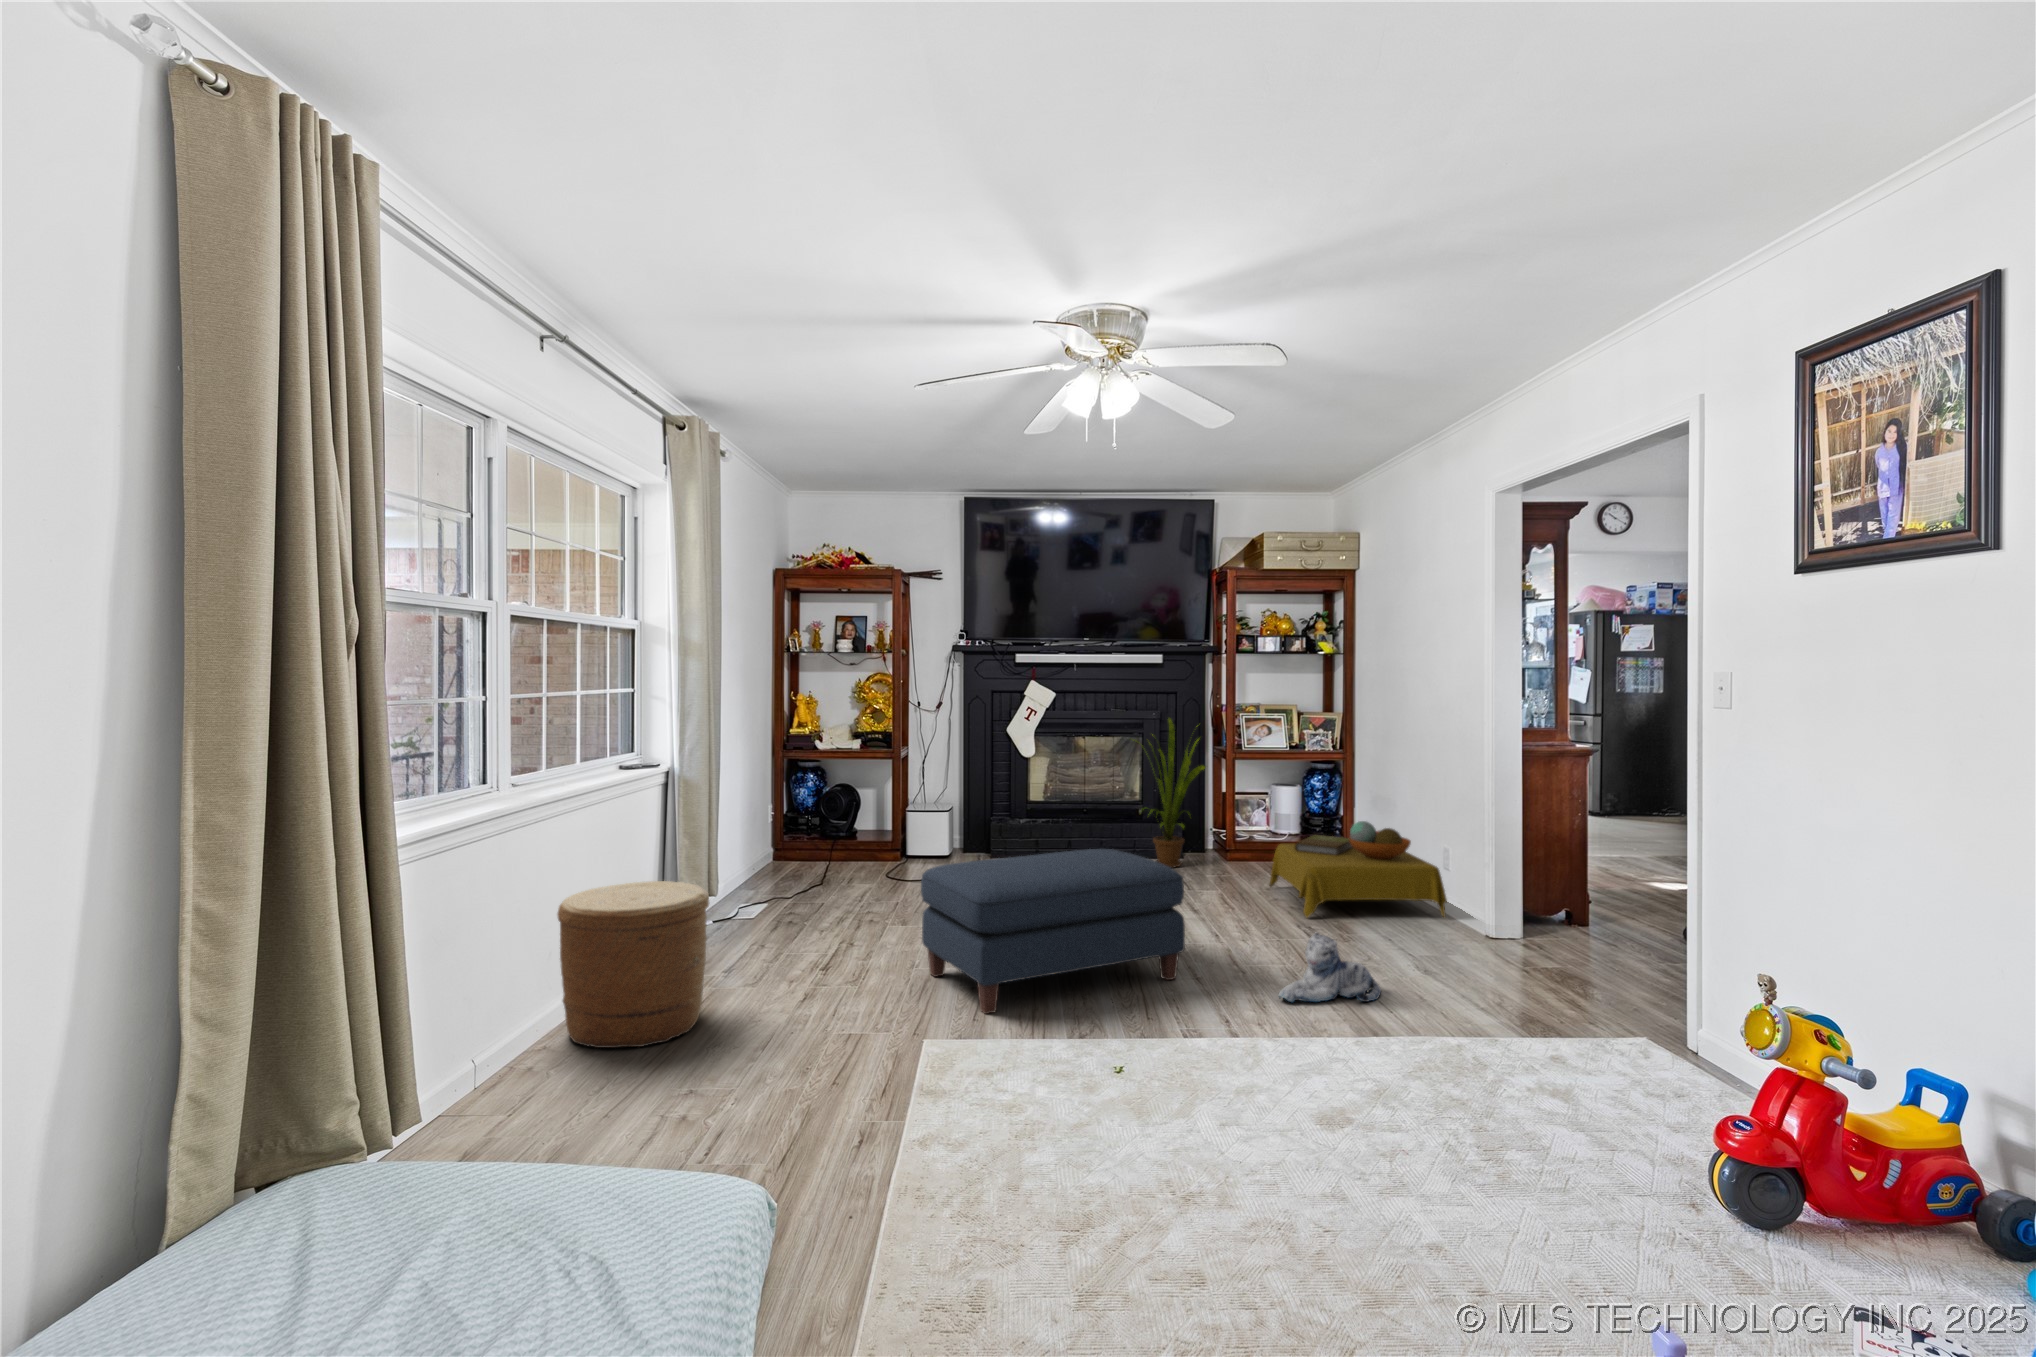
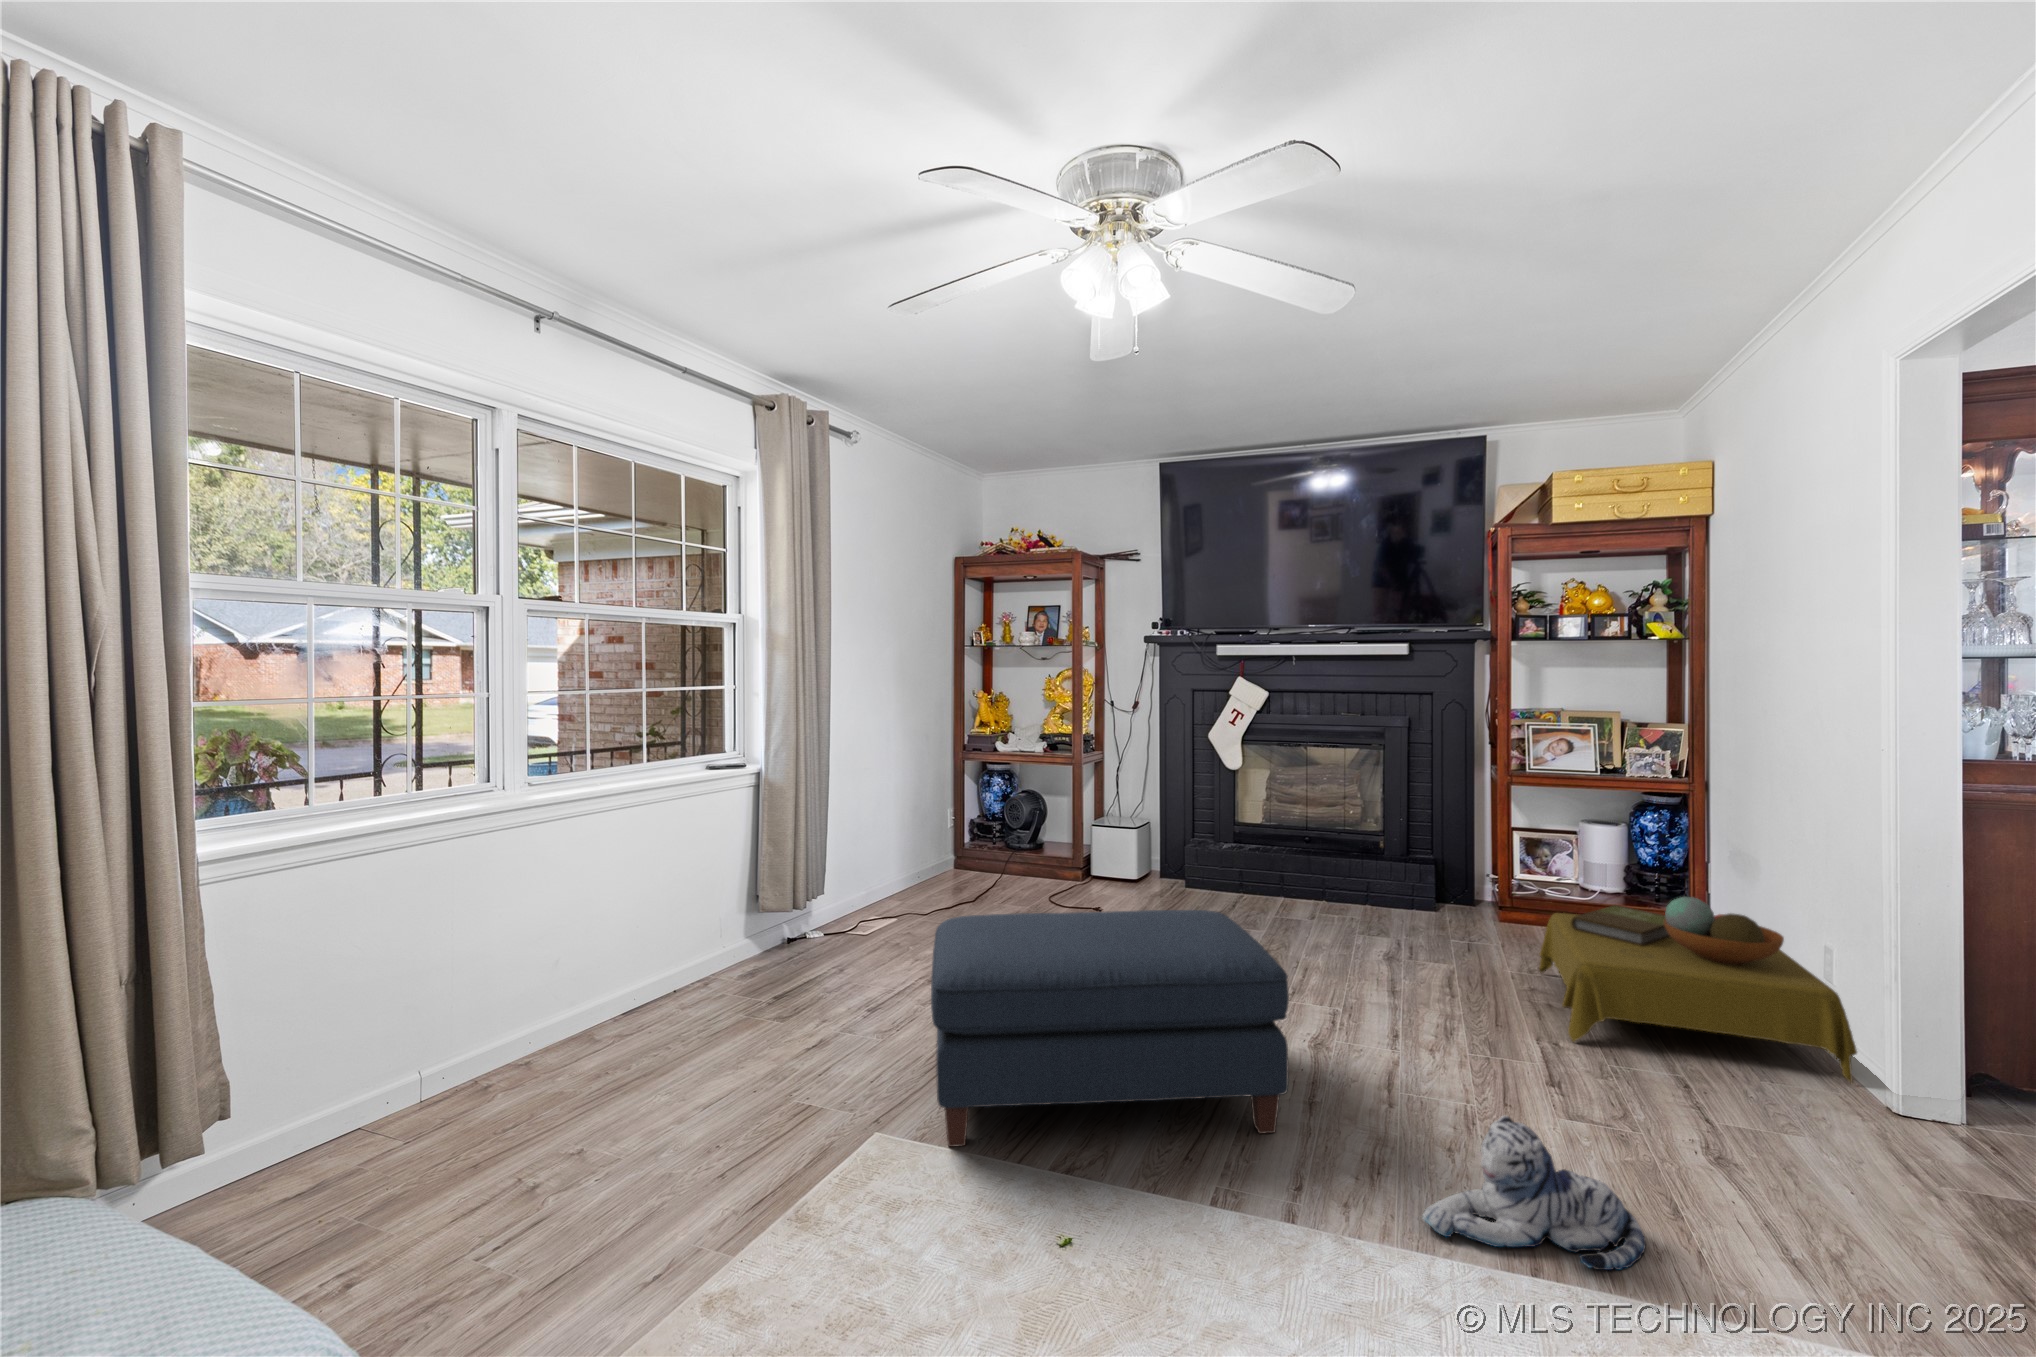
house plant: present [1150,718,1206,868] -> none [1347,724,1462,923]
woven basket: present [557,881,709,1048] -> none [466,905,654,1114]

